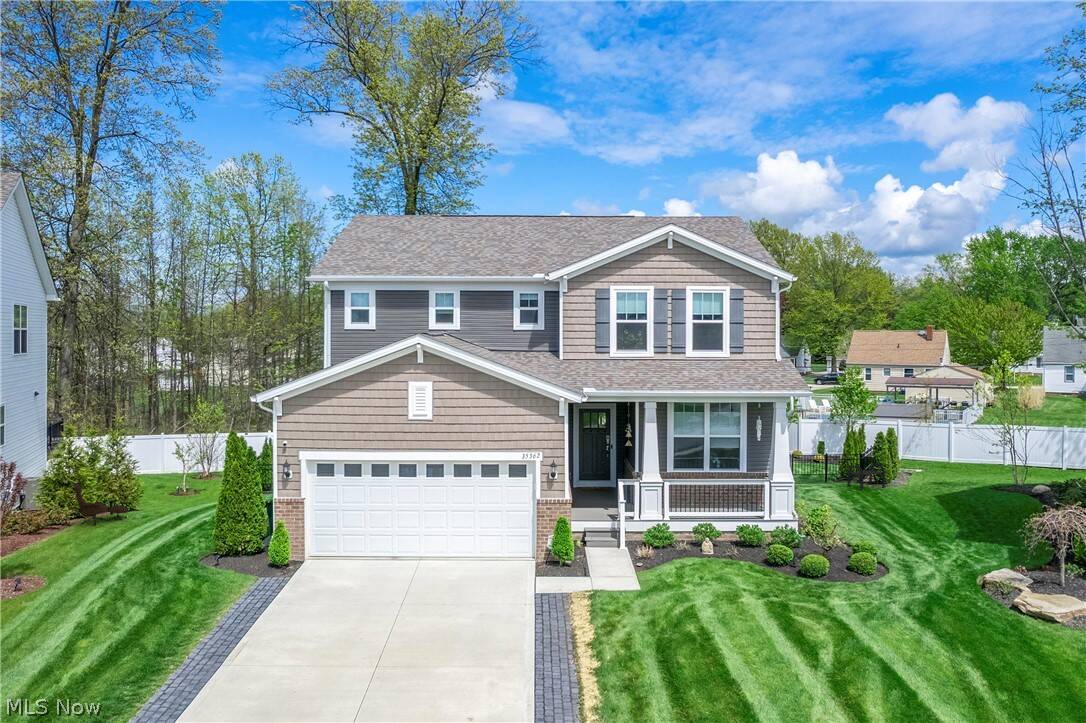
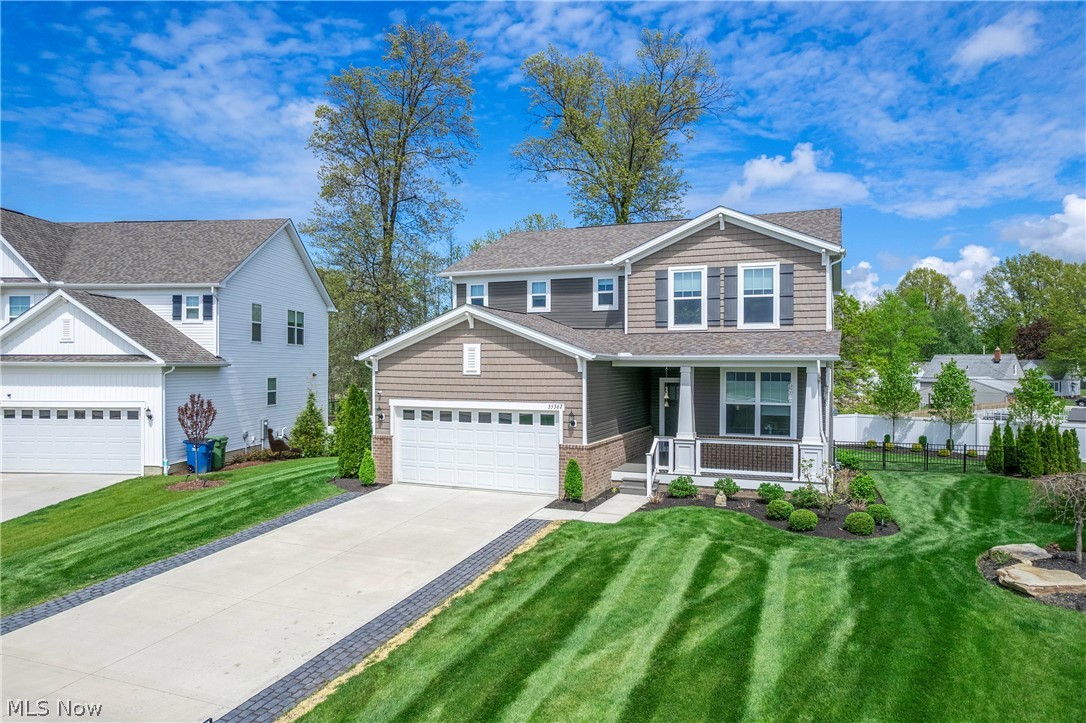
bench: present [847,463,885,490] -> none [958,455,1003,482]

